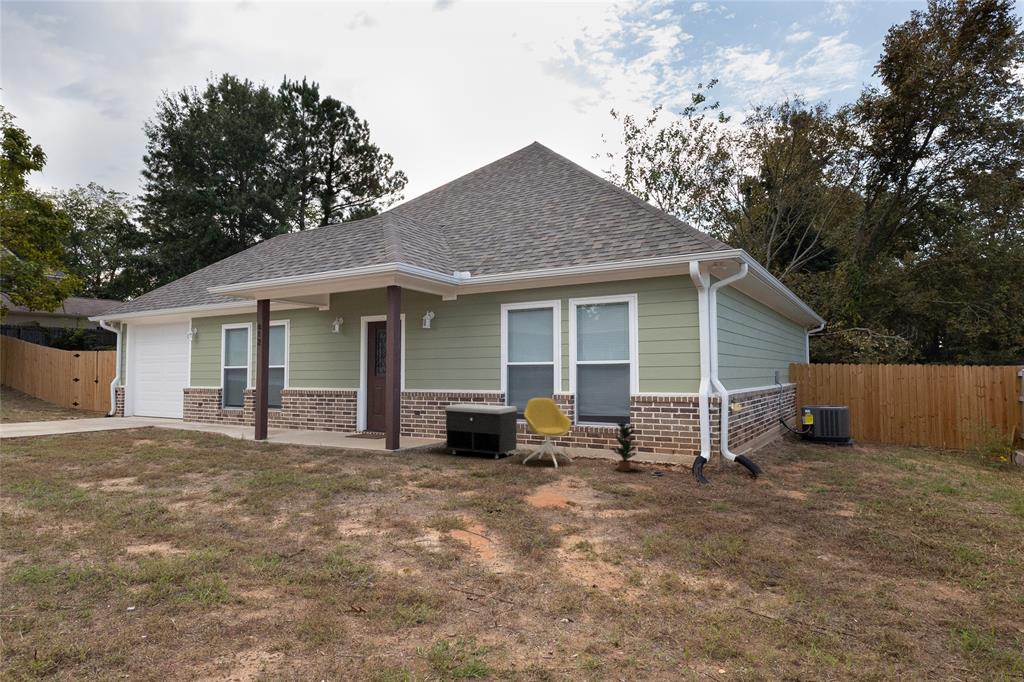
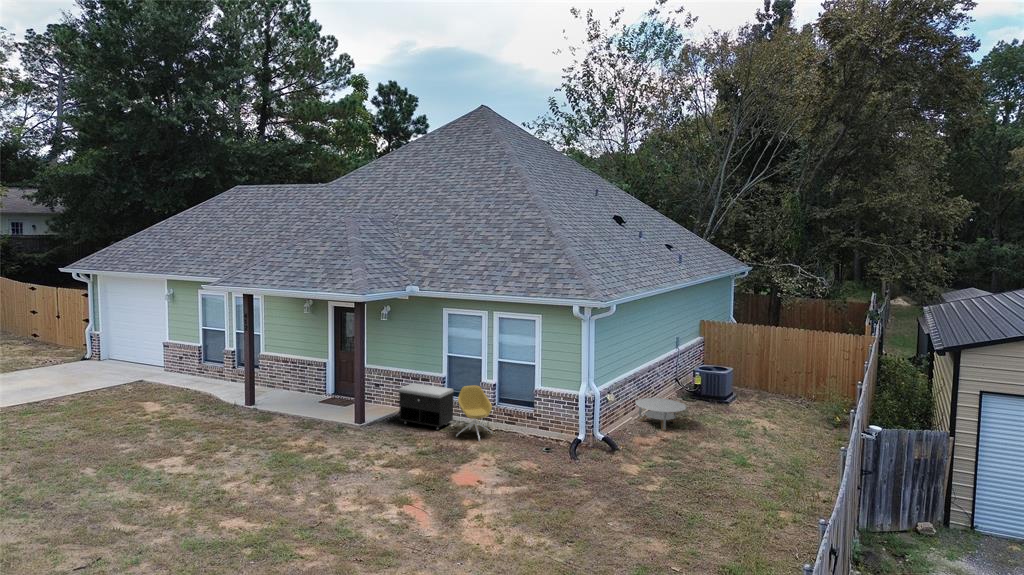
potted plant: present [610,422,637,471] -> none [518,409,538,445]
round table: none [757,425,832,462] -> present [635,398,686,431]

